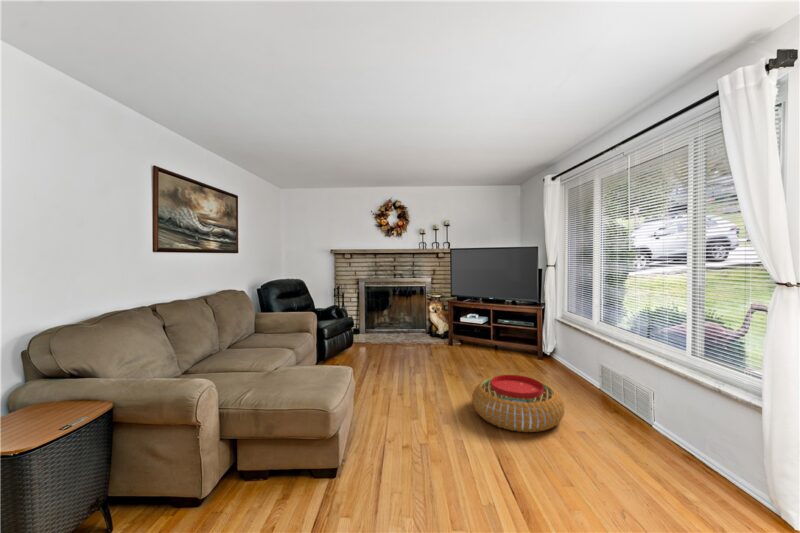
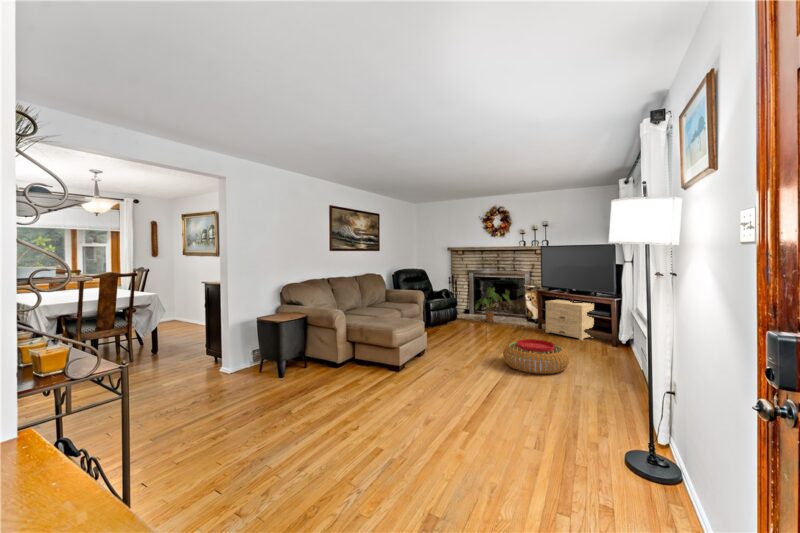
house plant: none [370,298,414,342] -> present [475,288,510,322]
side table: none [465,311,518,358] -> present [546,300,594,340]

